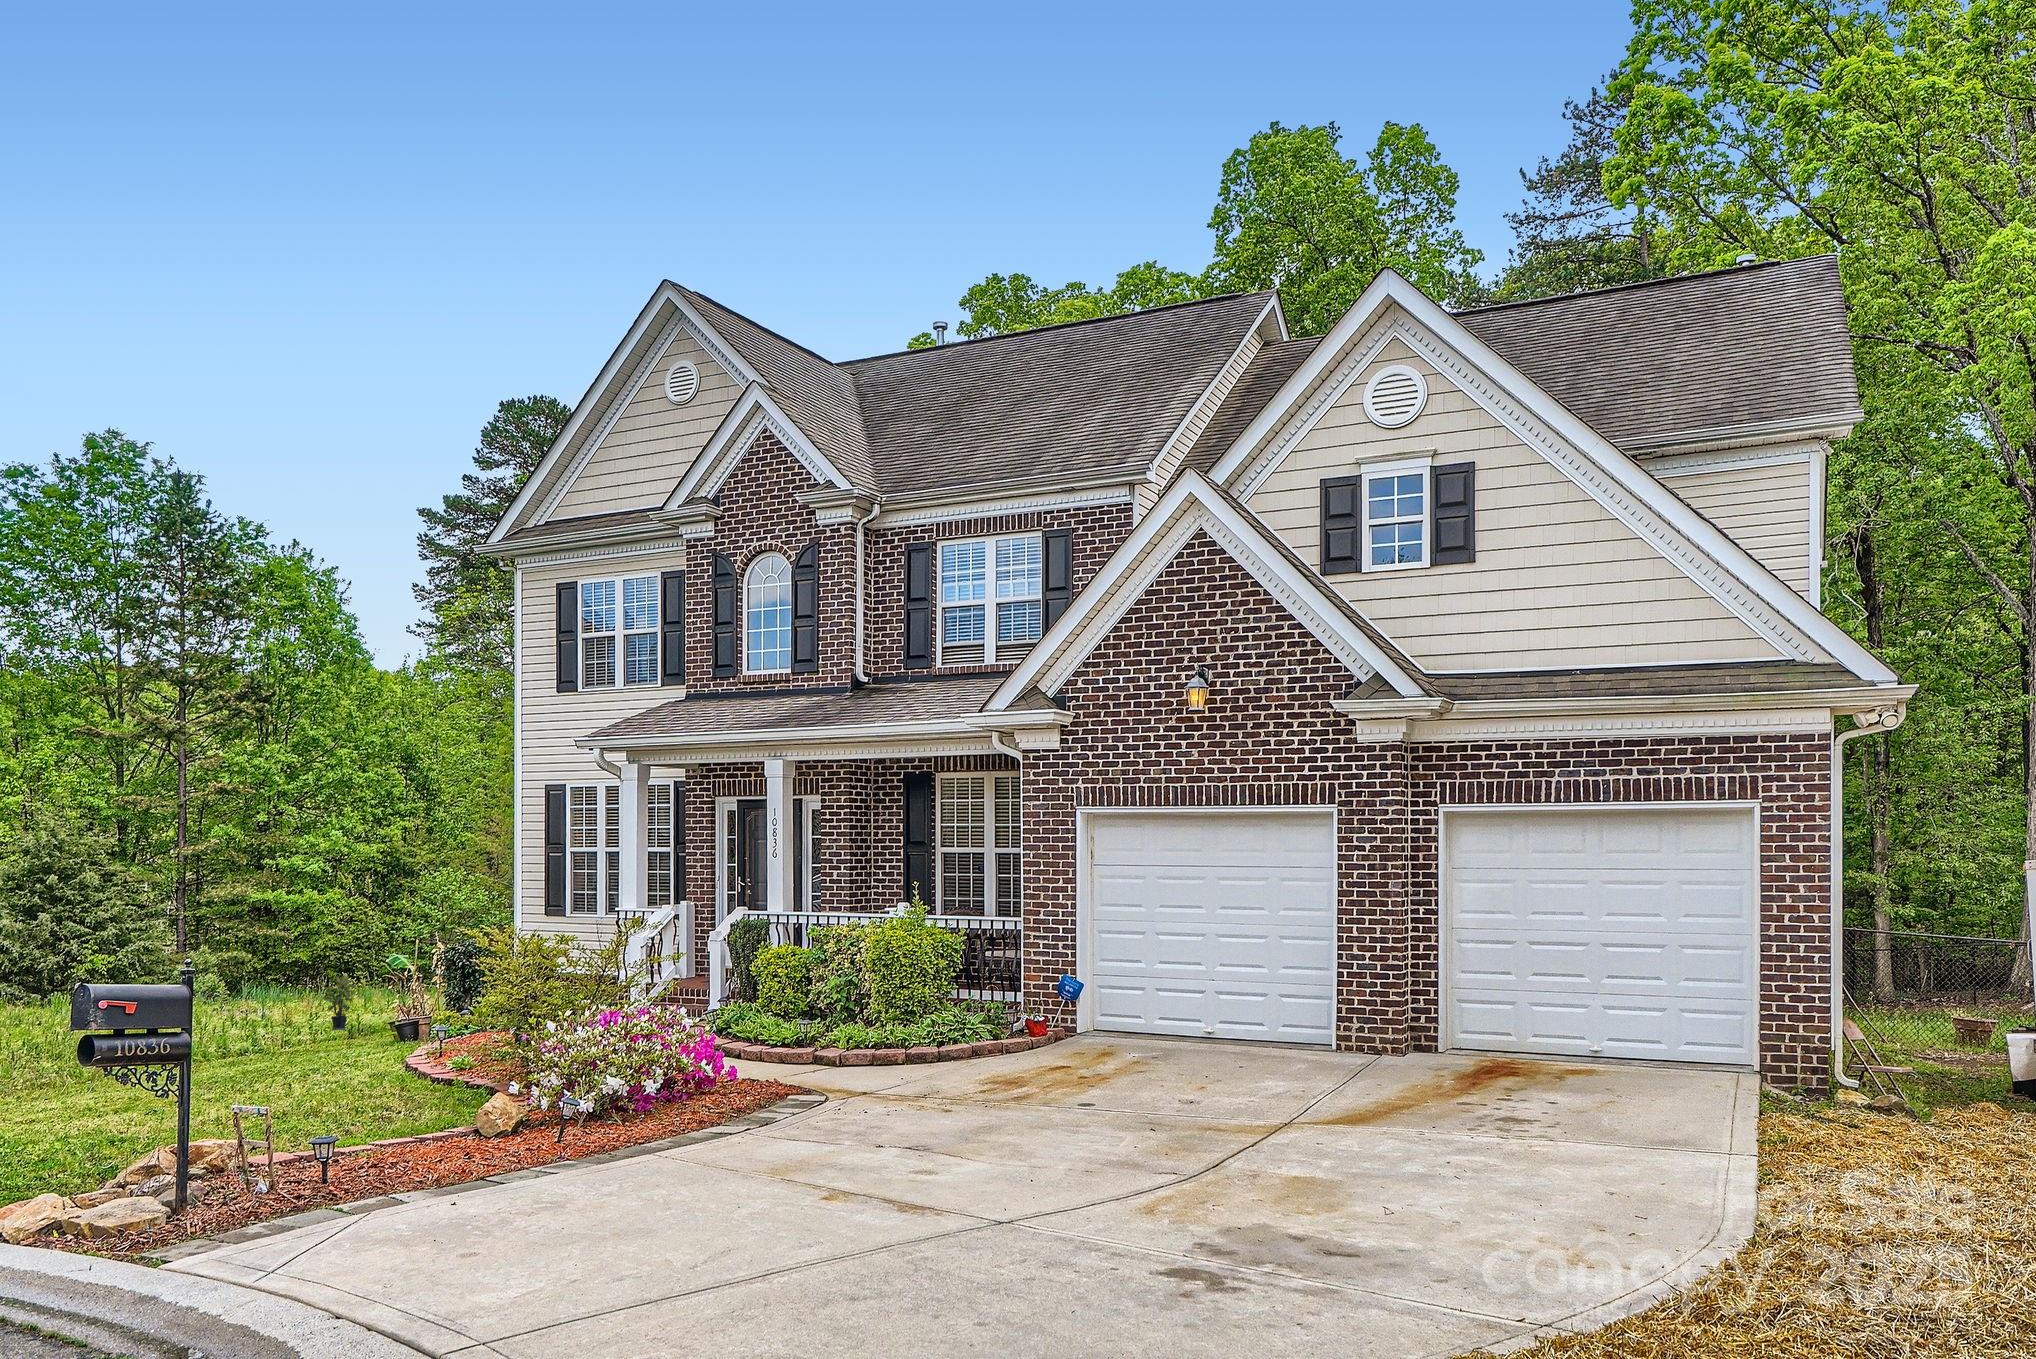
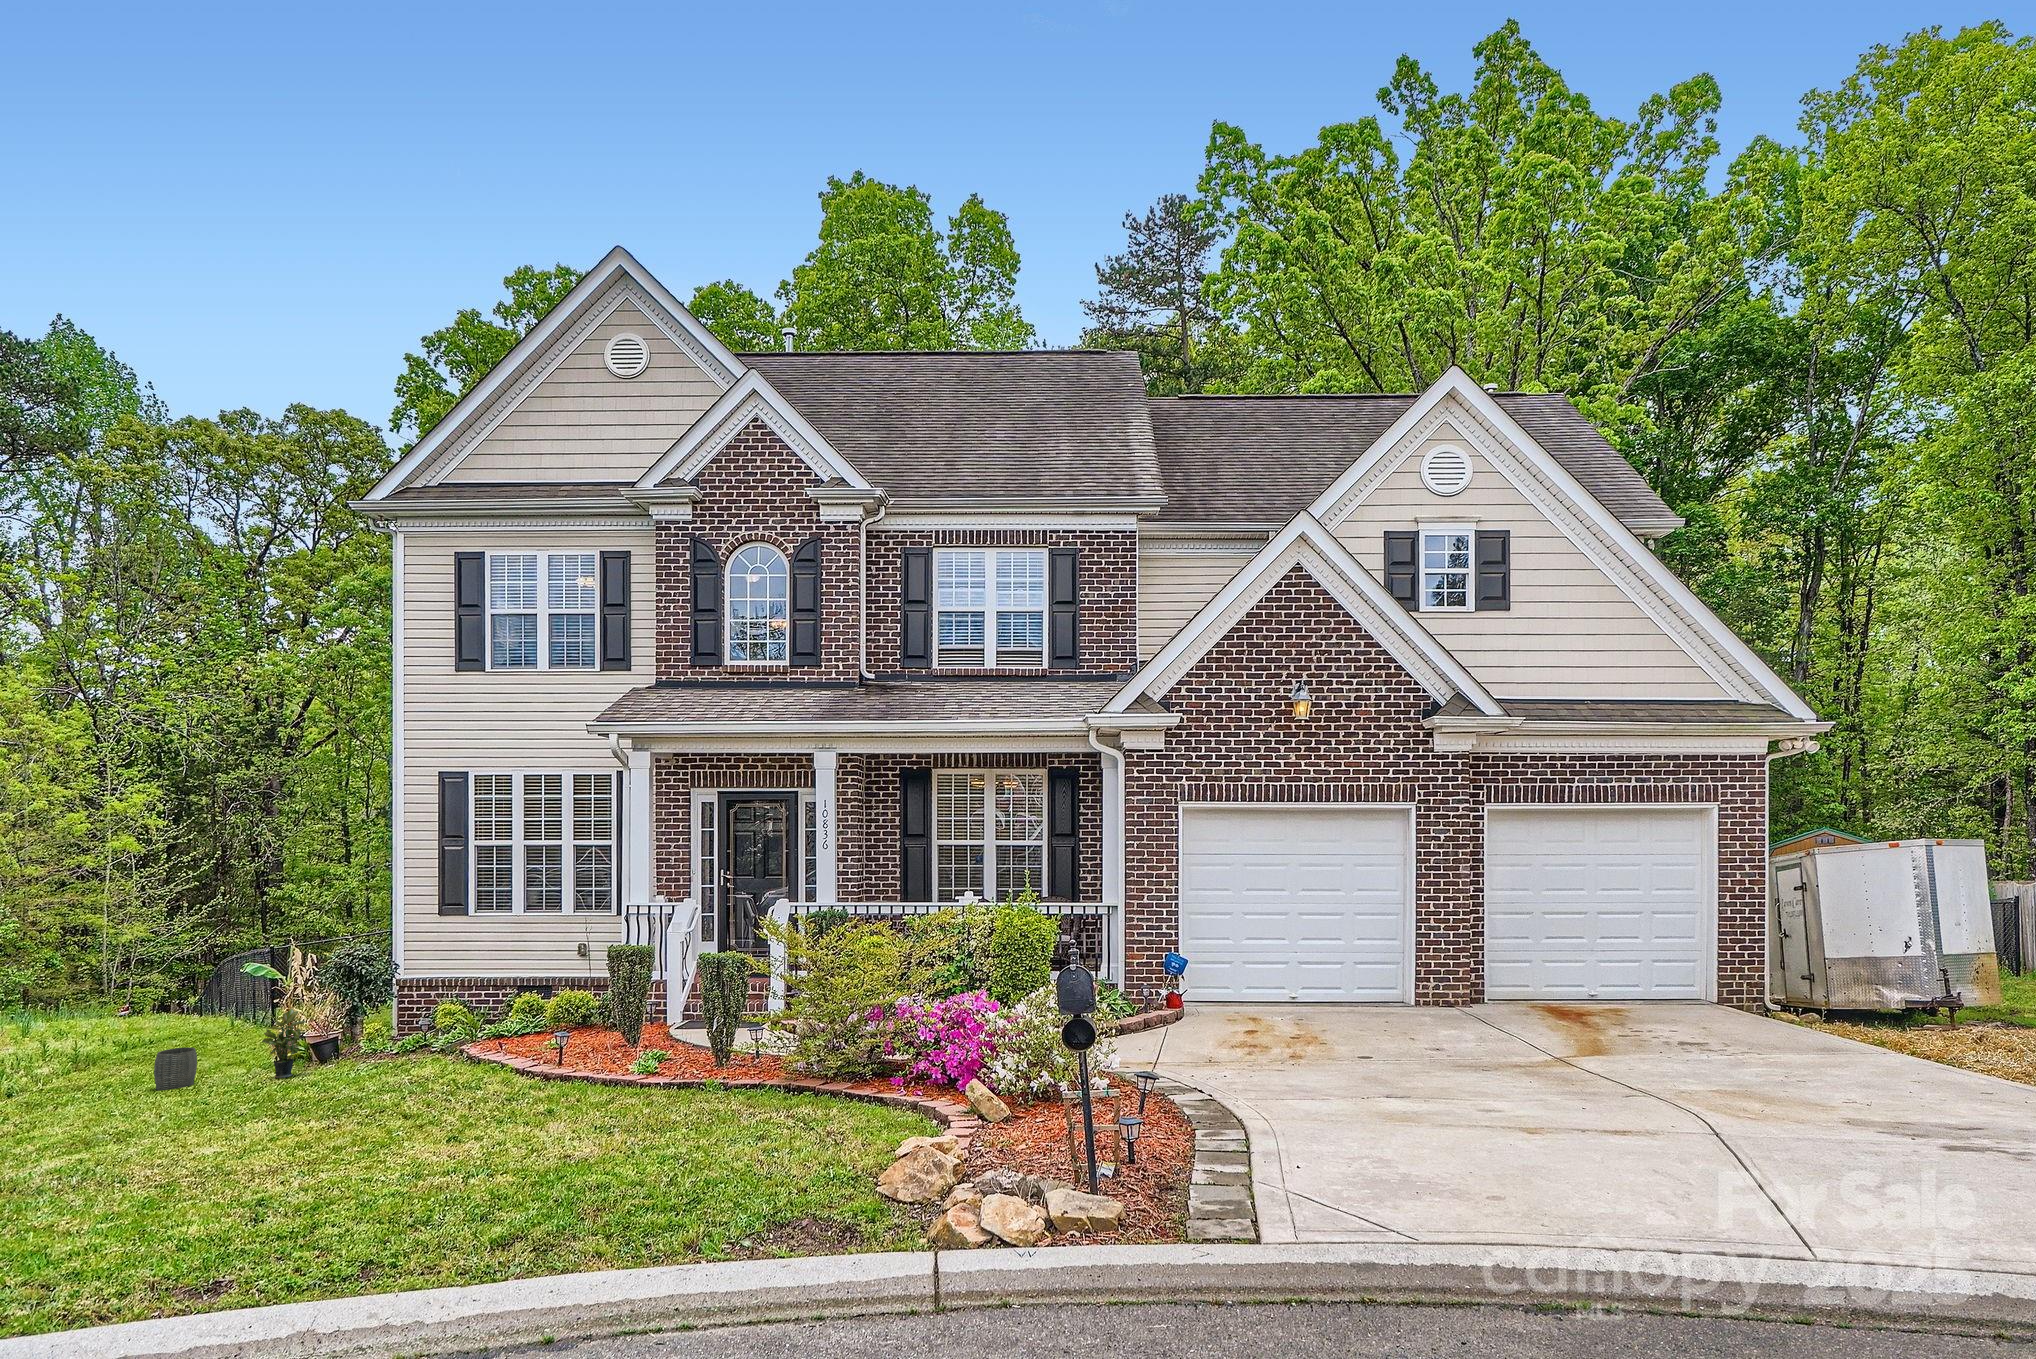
woven basket: none [260,1002,291,1034] -> present [154,1047,197,1090]

